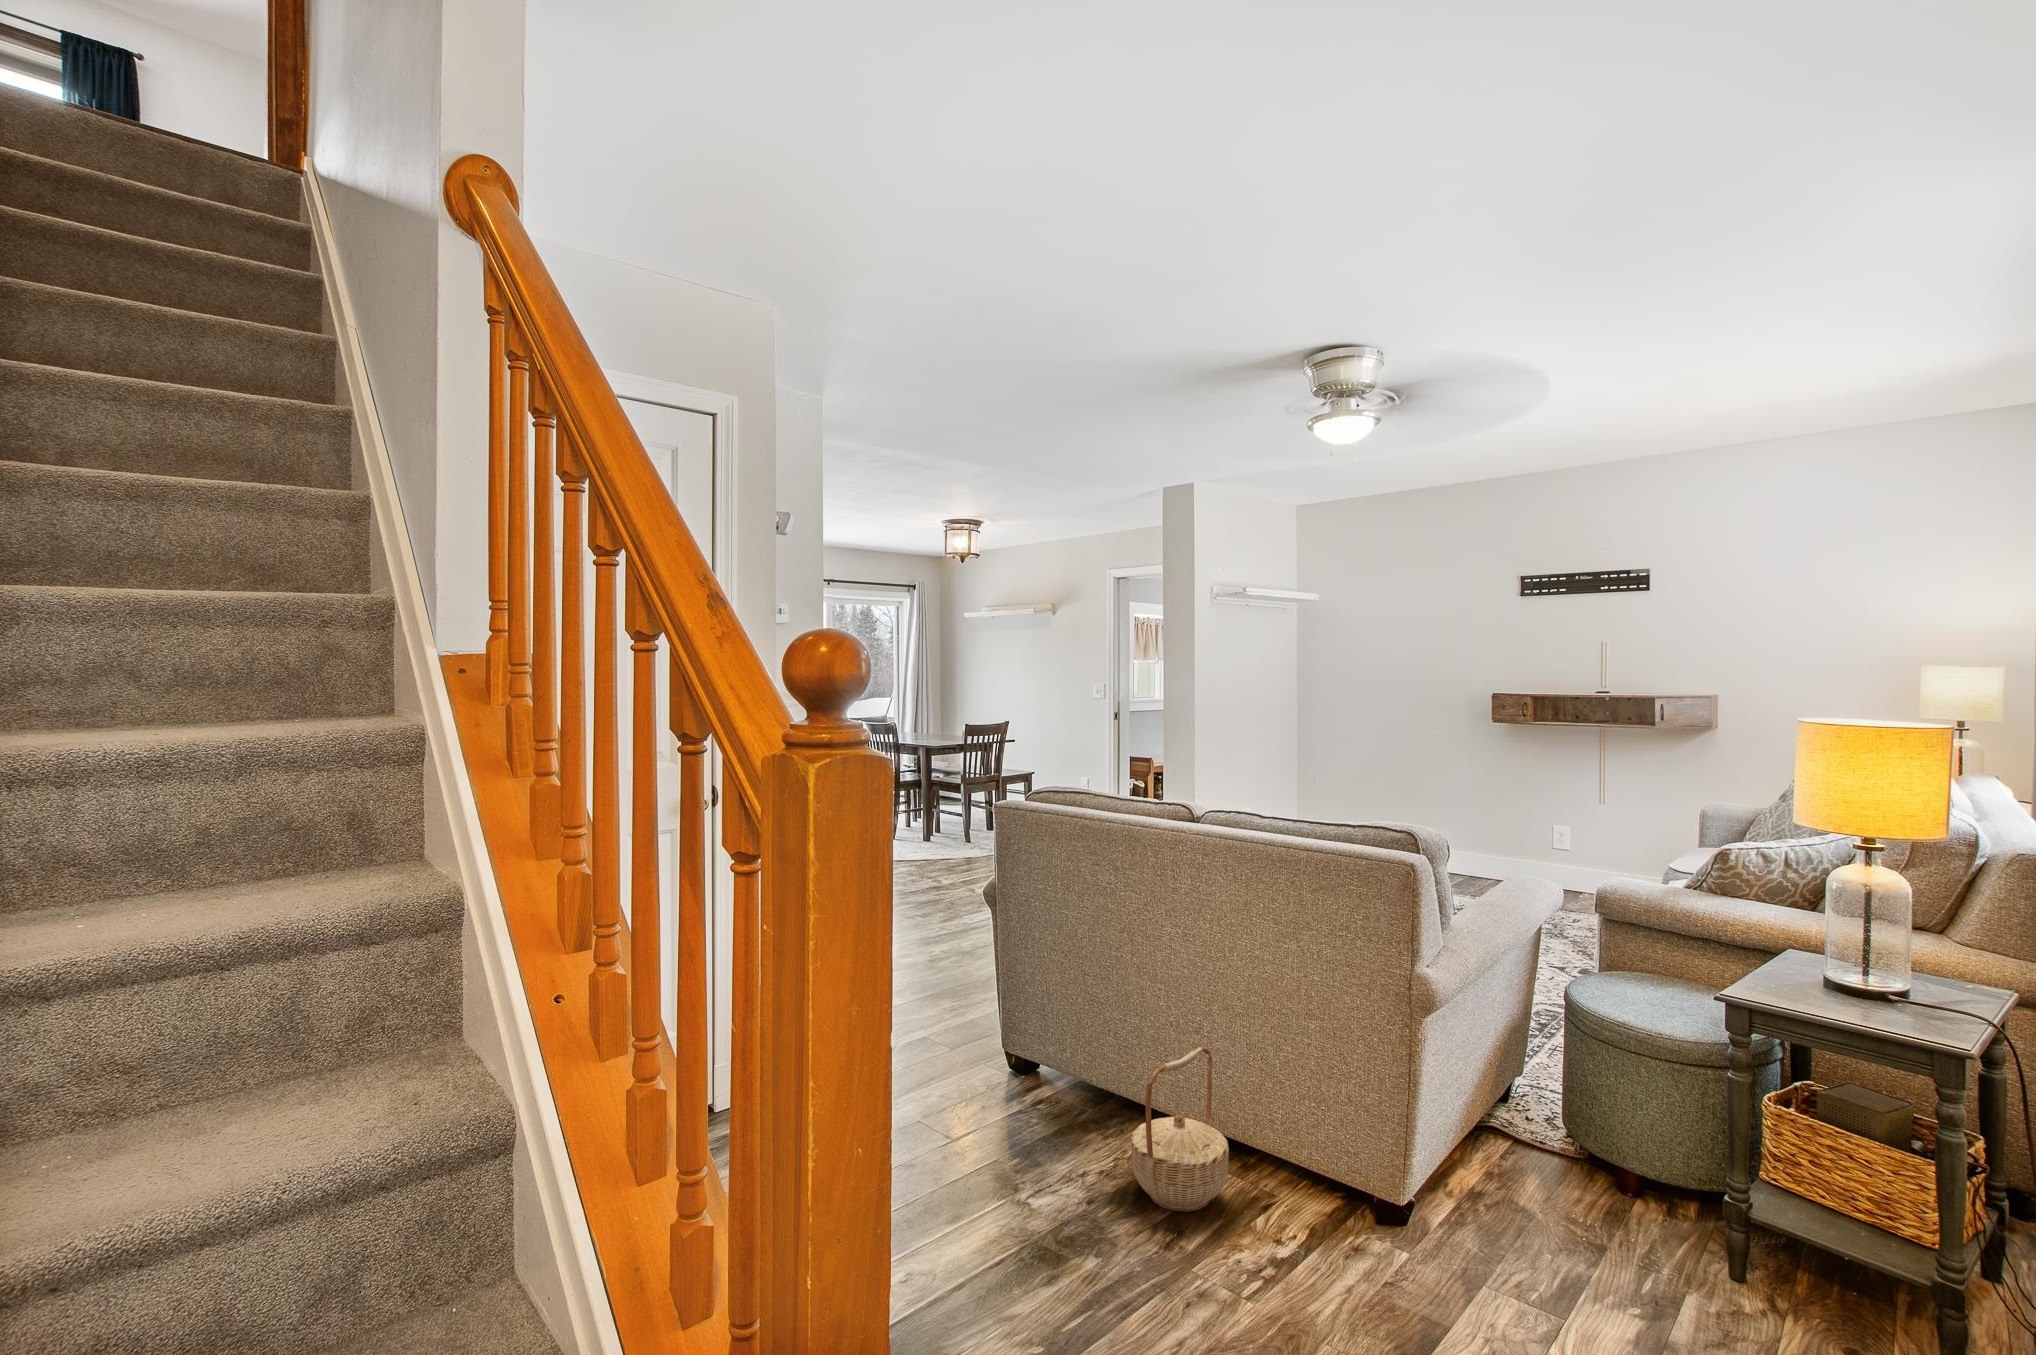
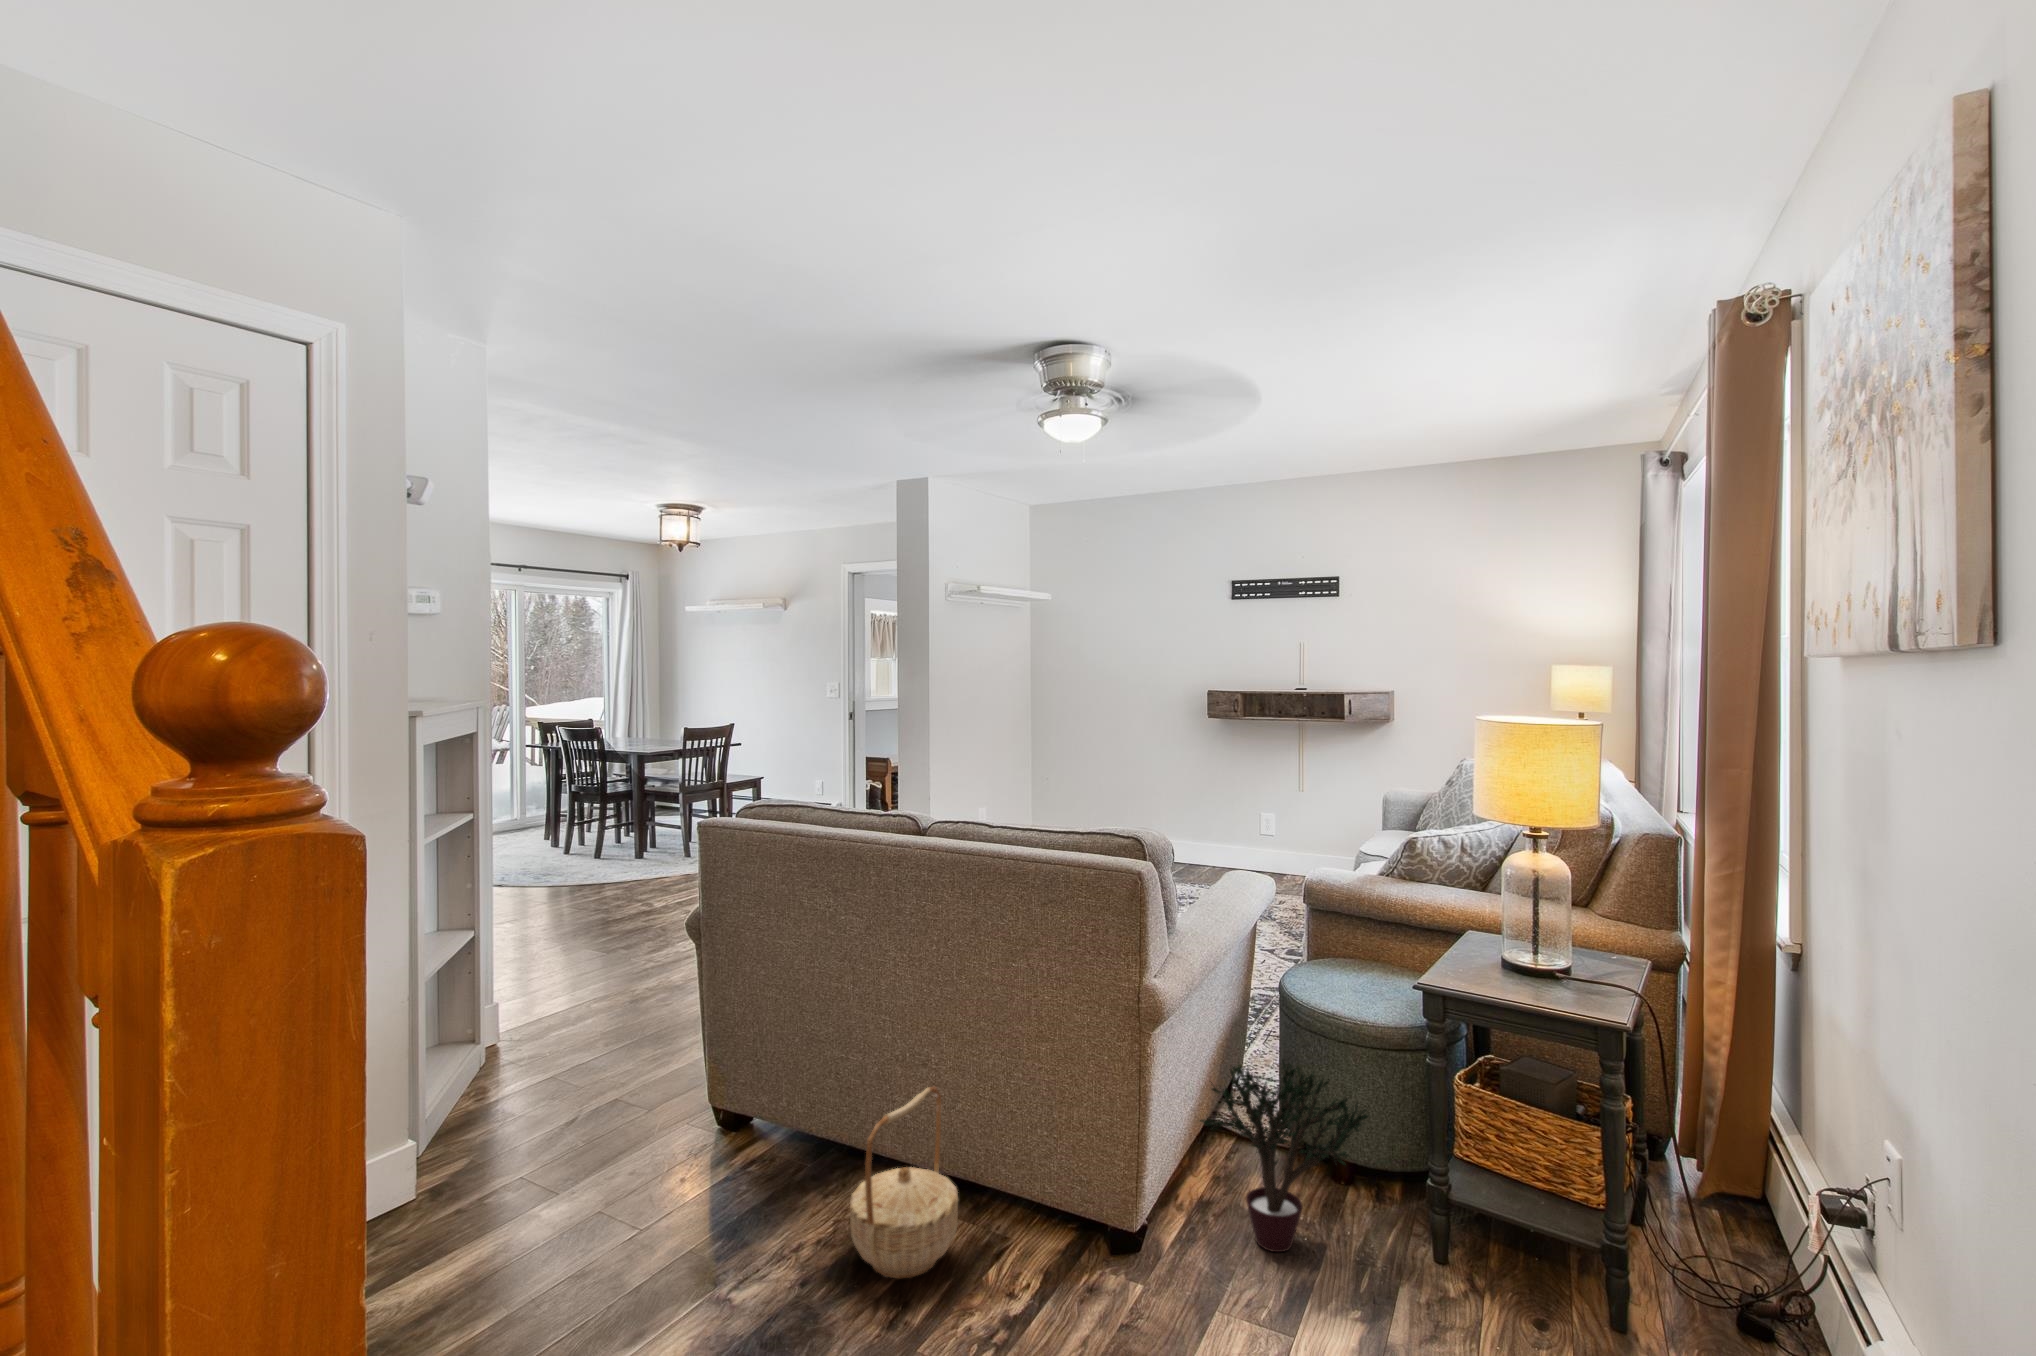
potted plant: none [1465,1053,1660,1246] -> present [1200,1061,1369,1252]

